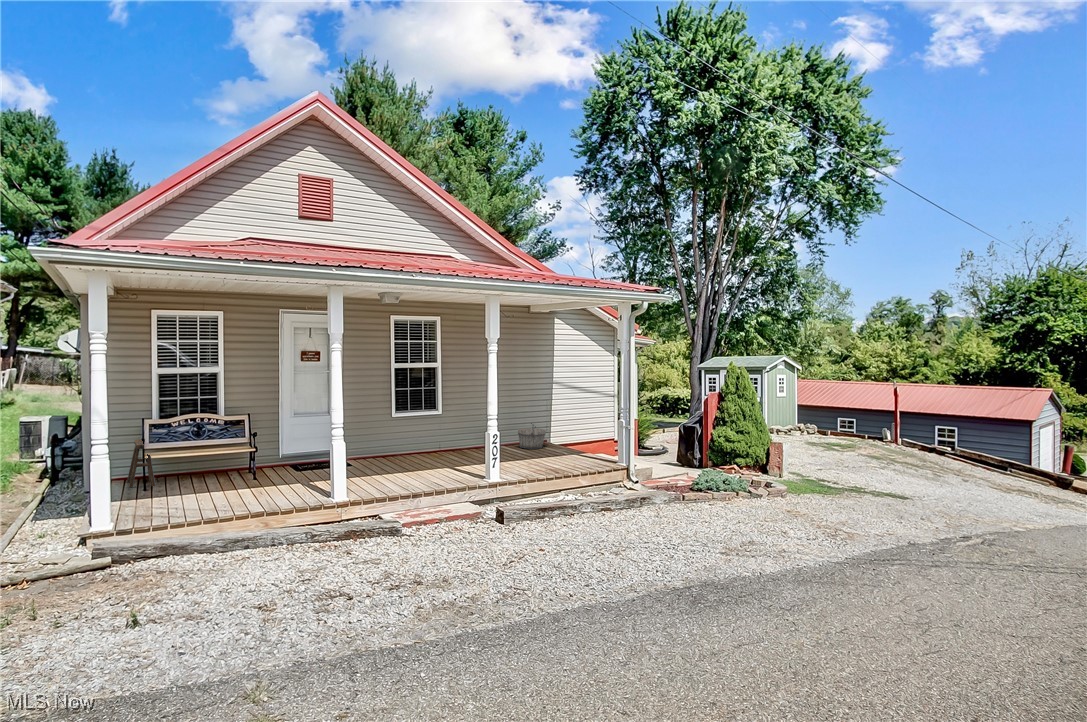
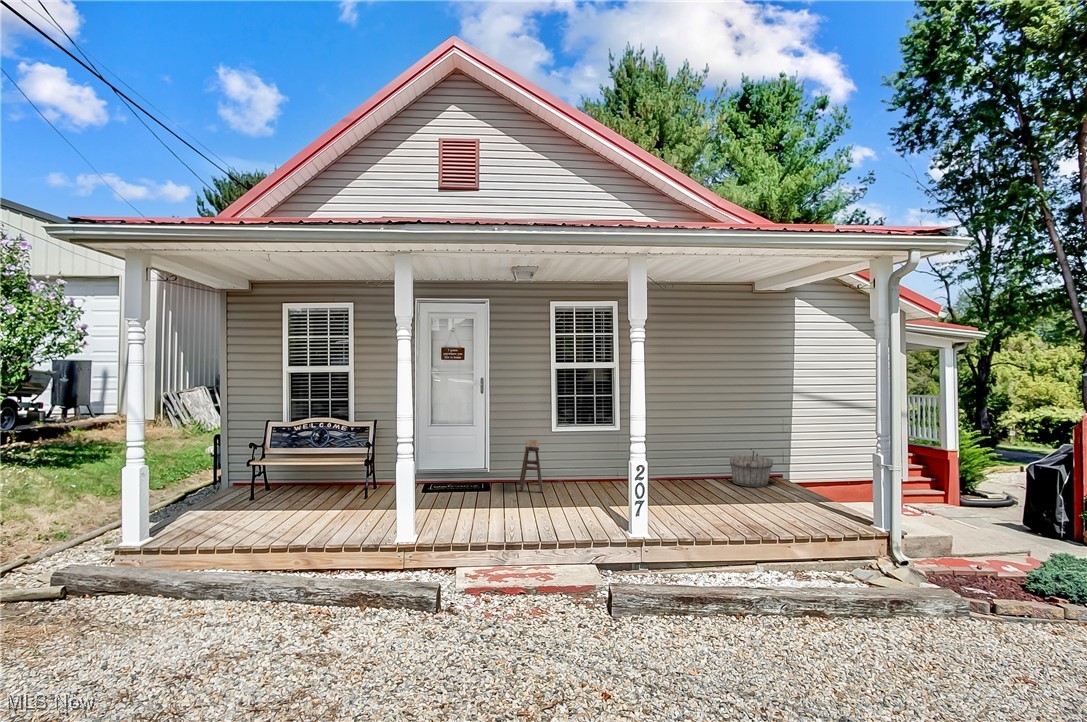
stool: present [127,439,155,487] -> present [519,440,543,492]

